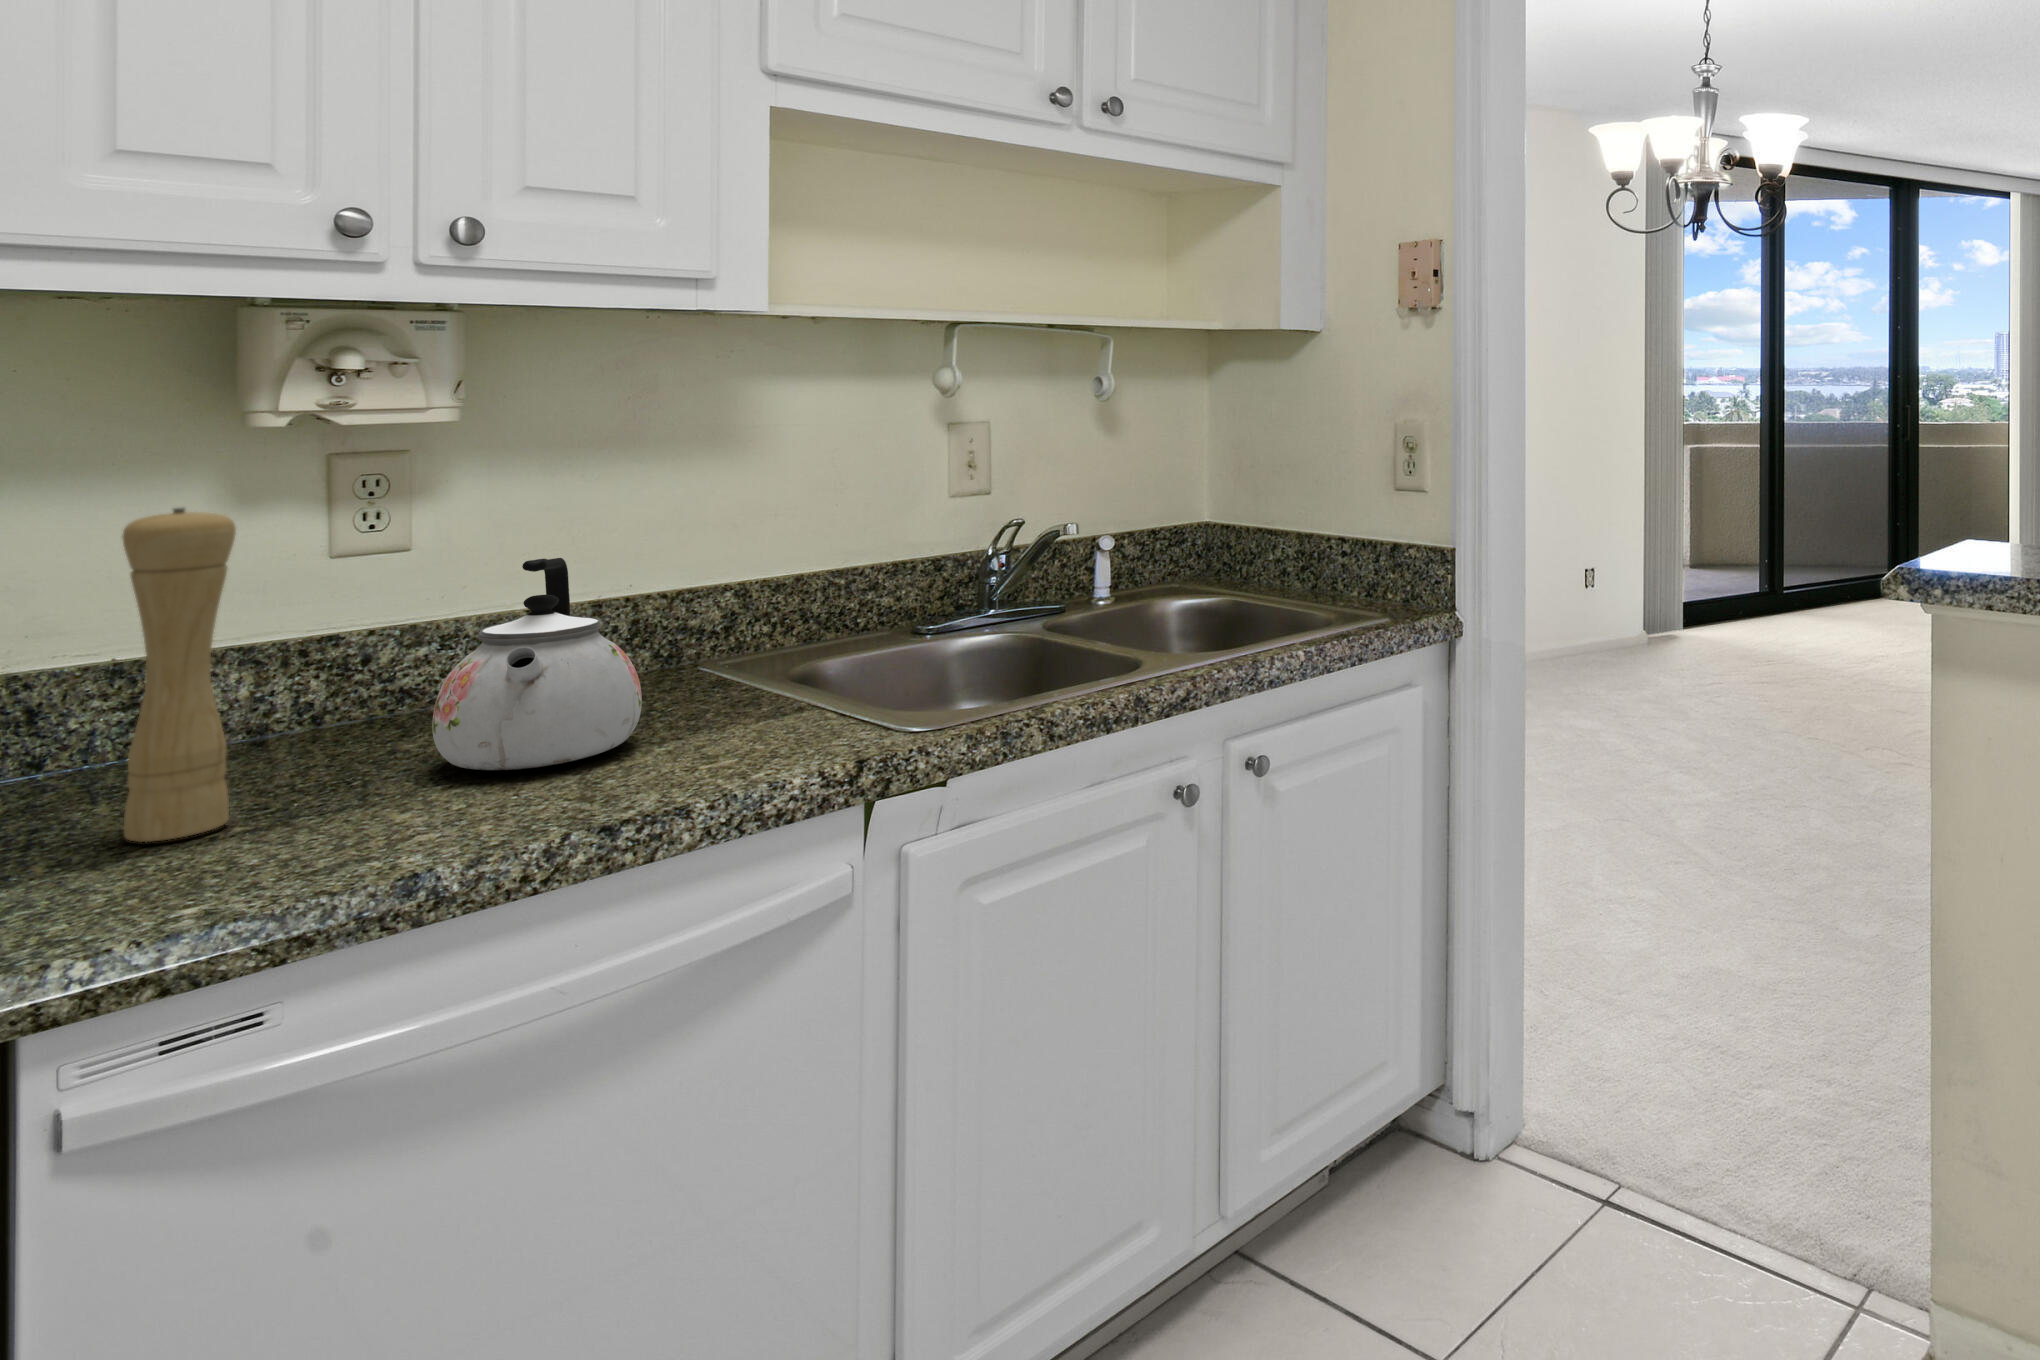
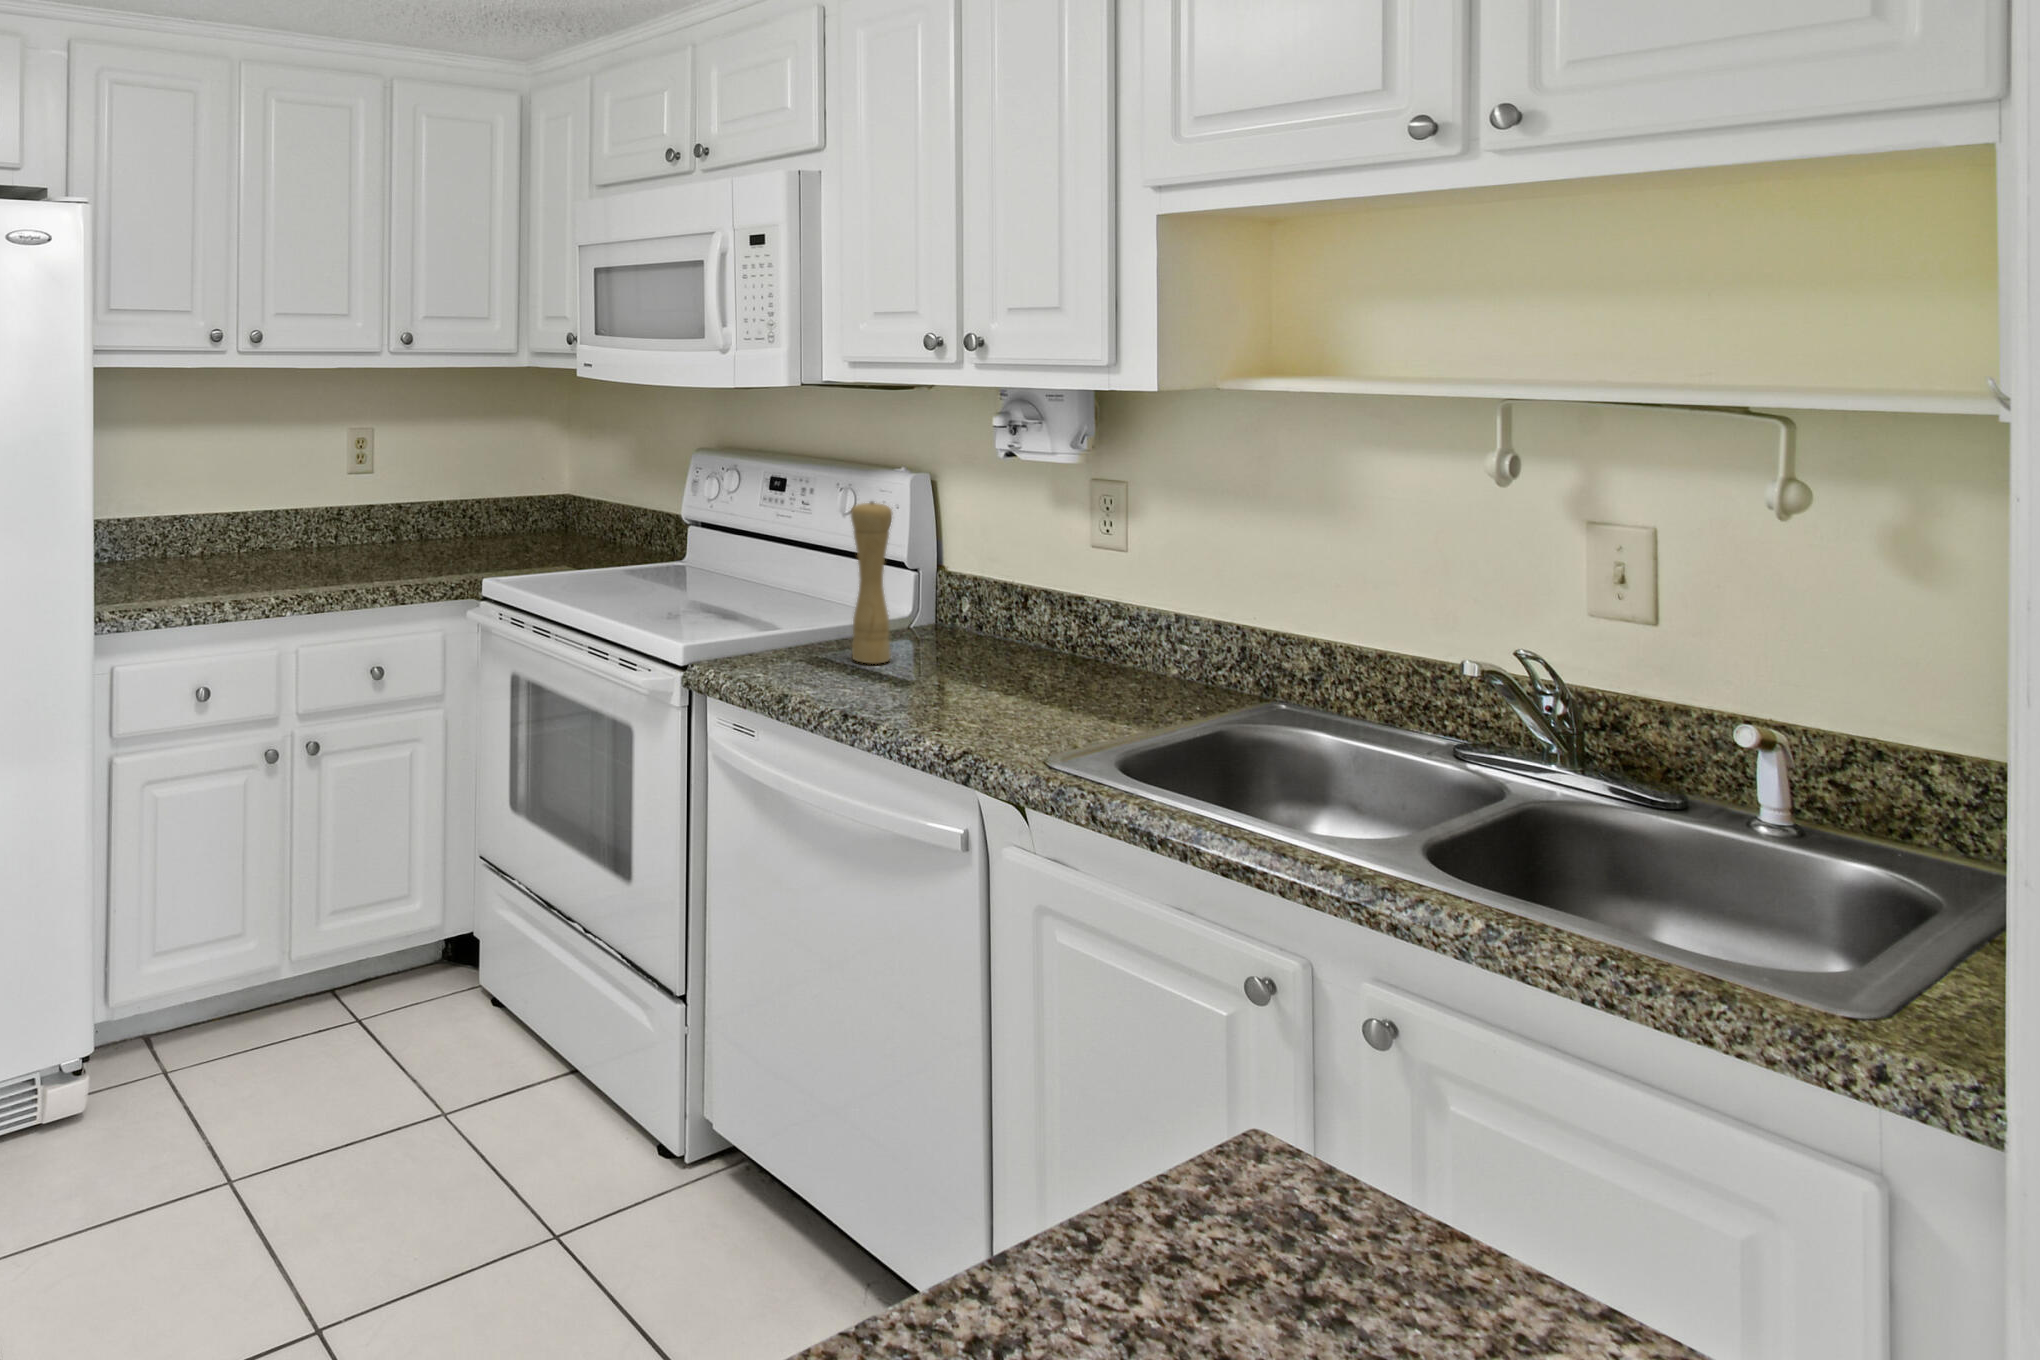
kettle: present [432,558,642,770] -> none [934,565,1049,701]

